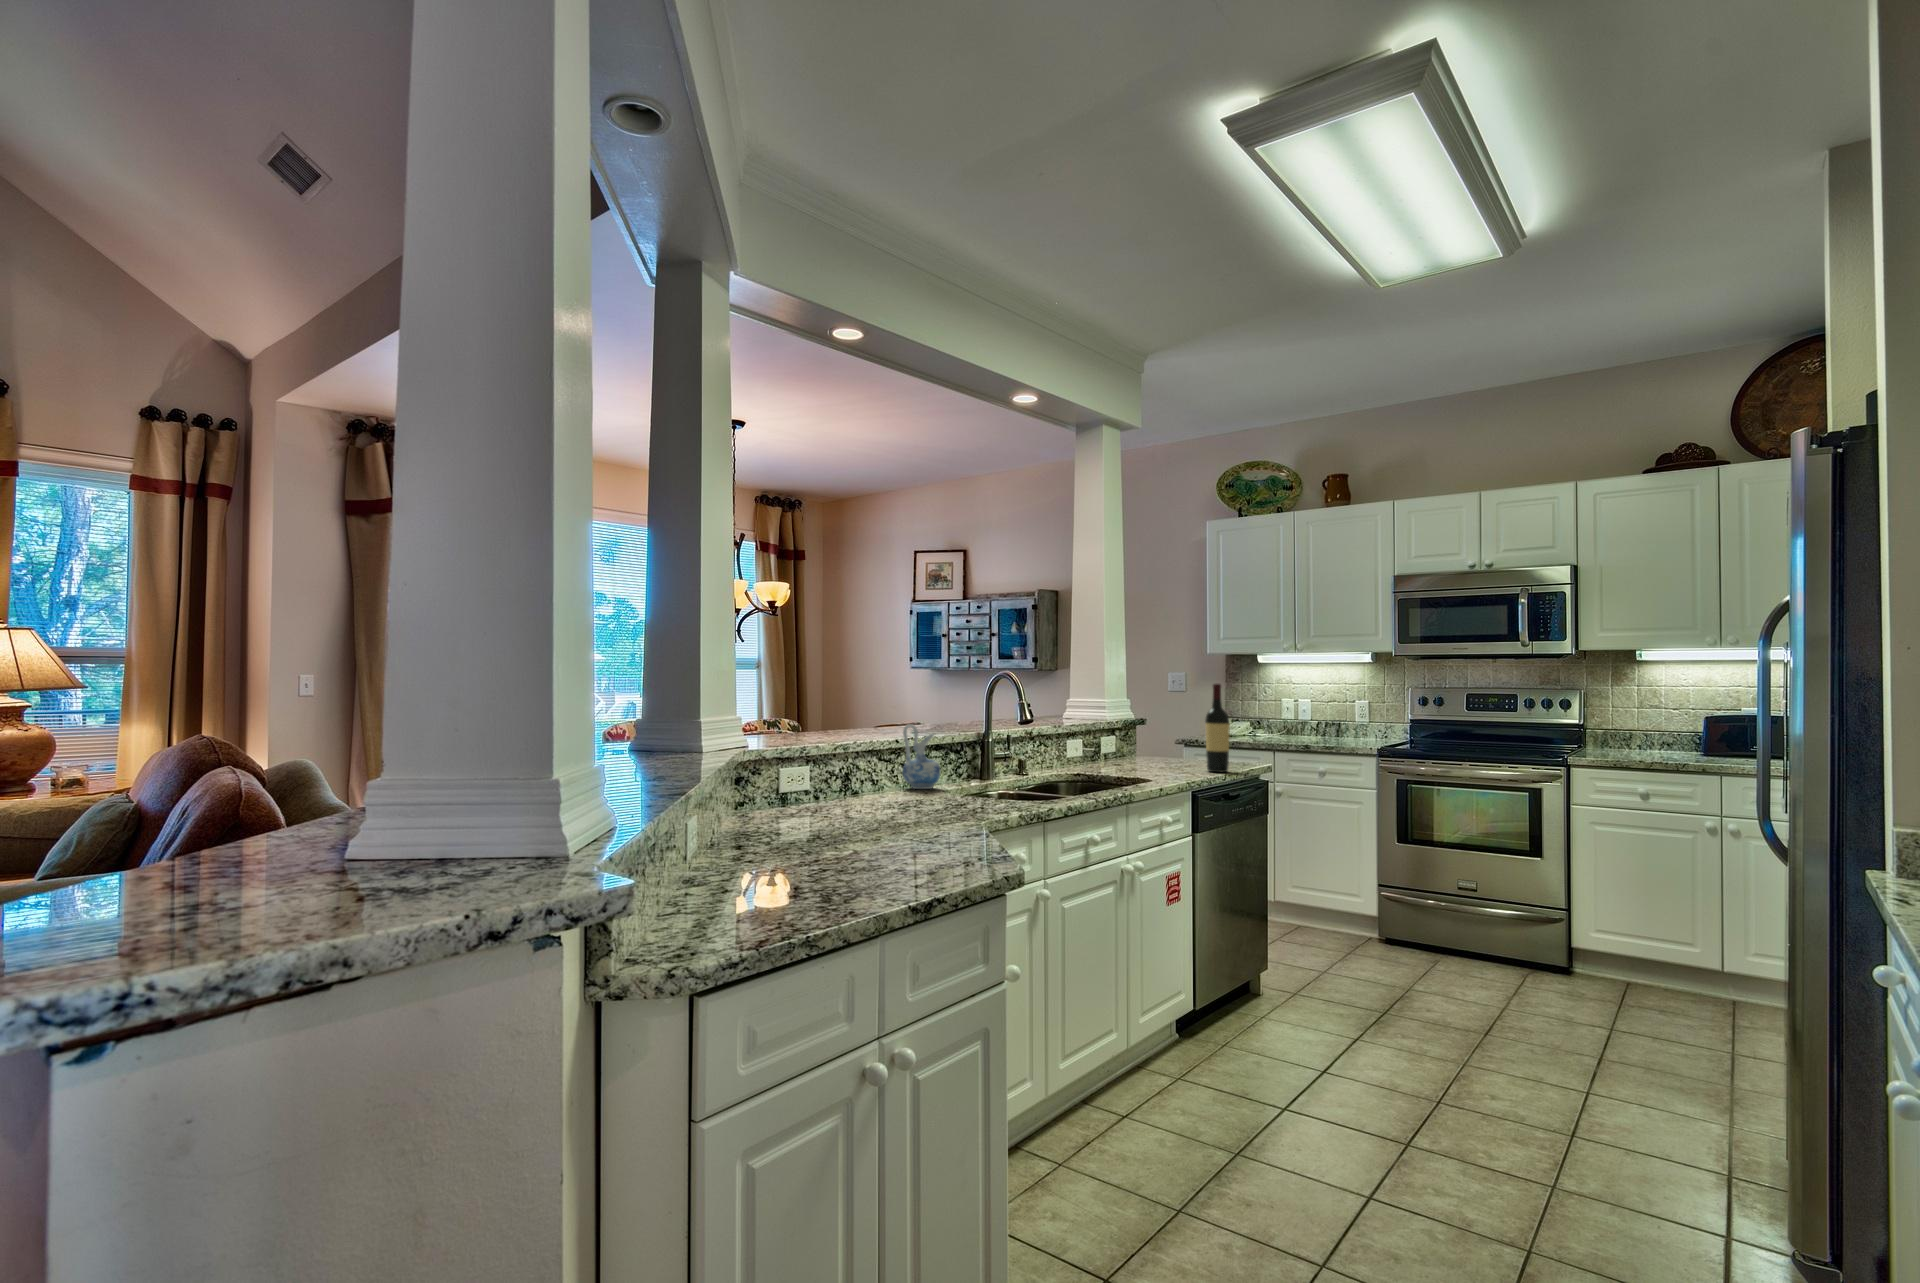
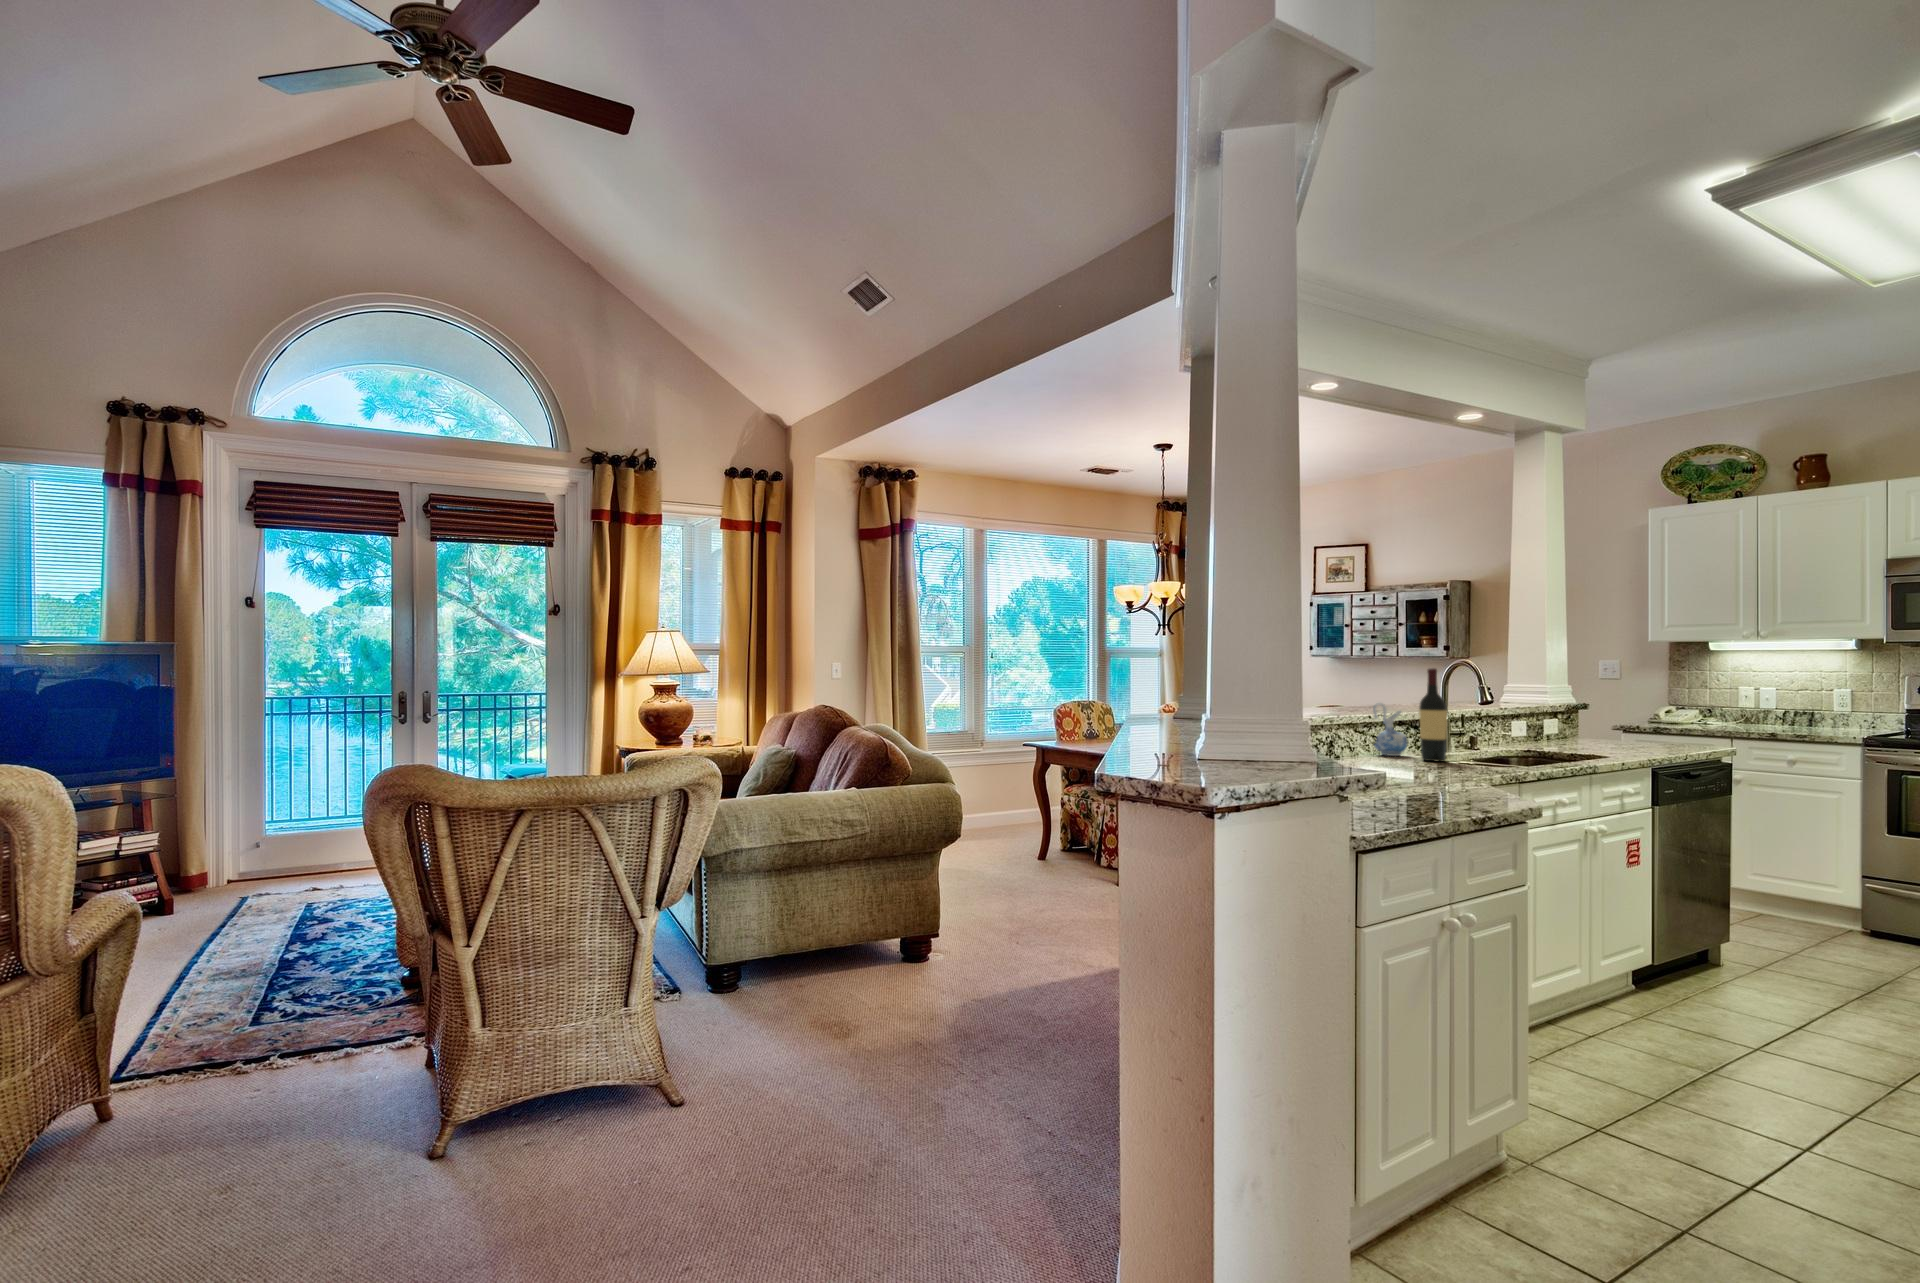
wine bottle: present [1205,684,1230,772] -> present [1419,668,1447,762]

